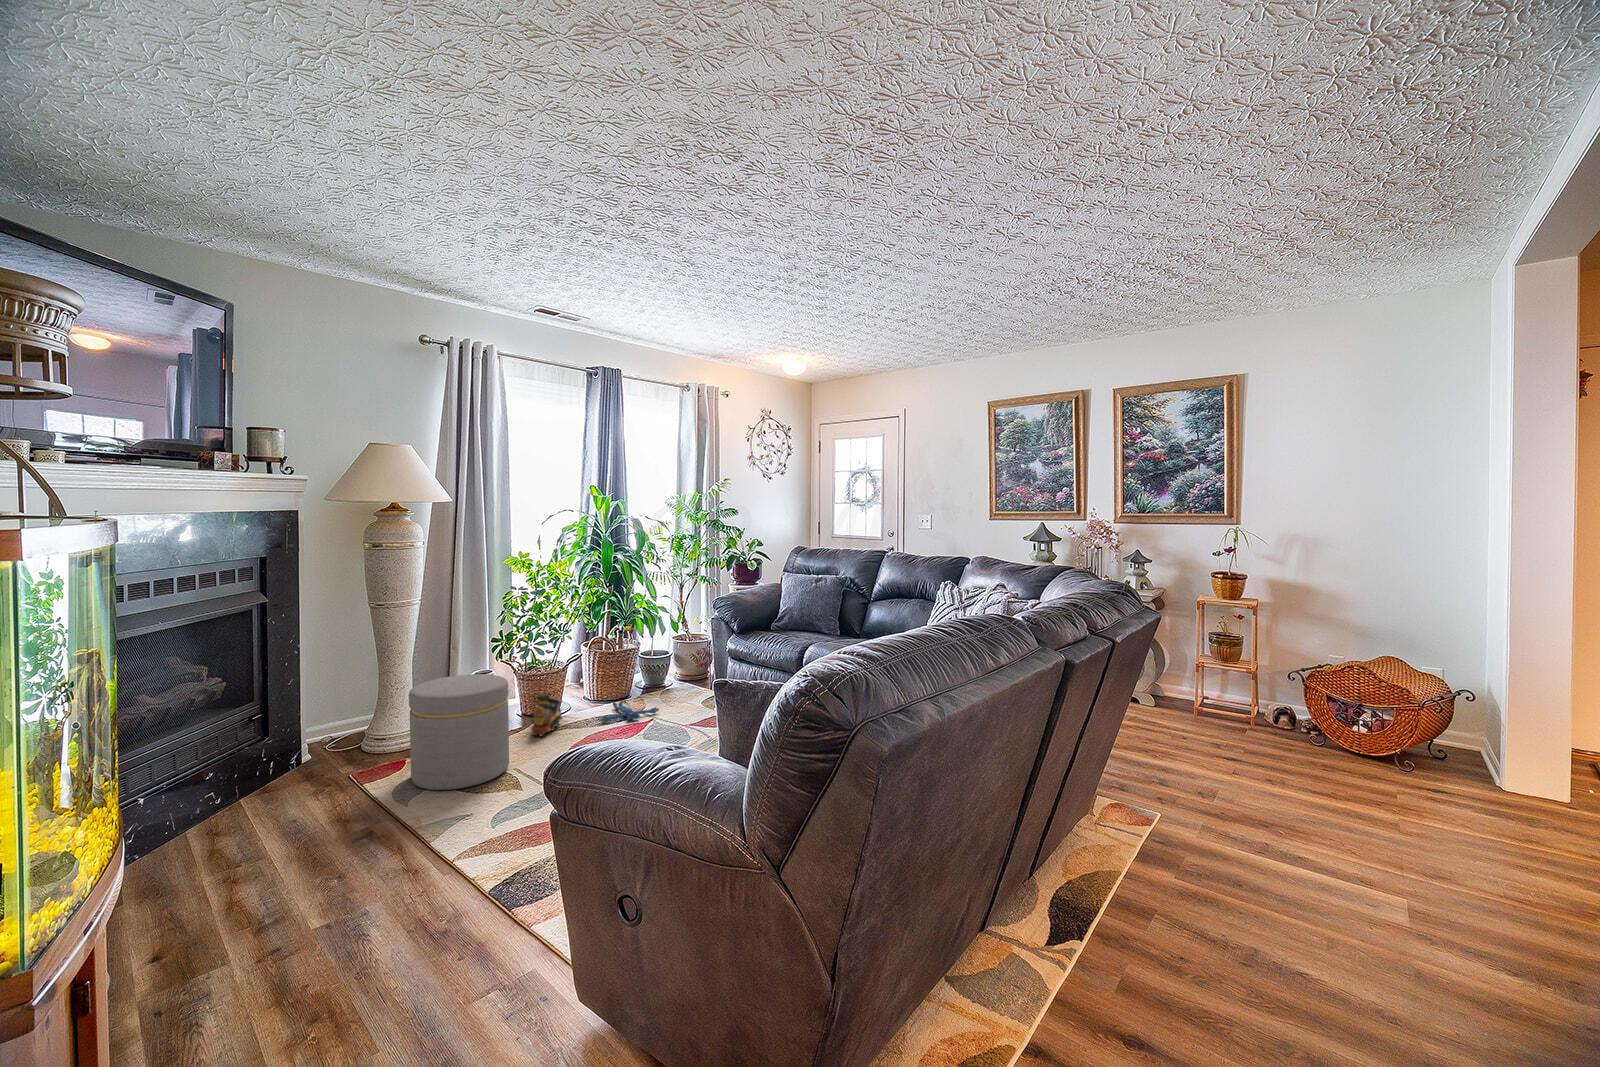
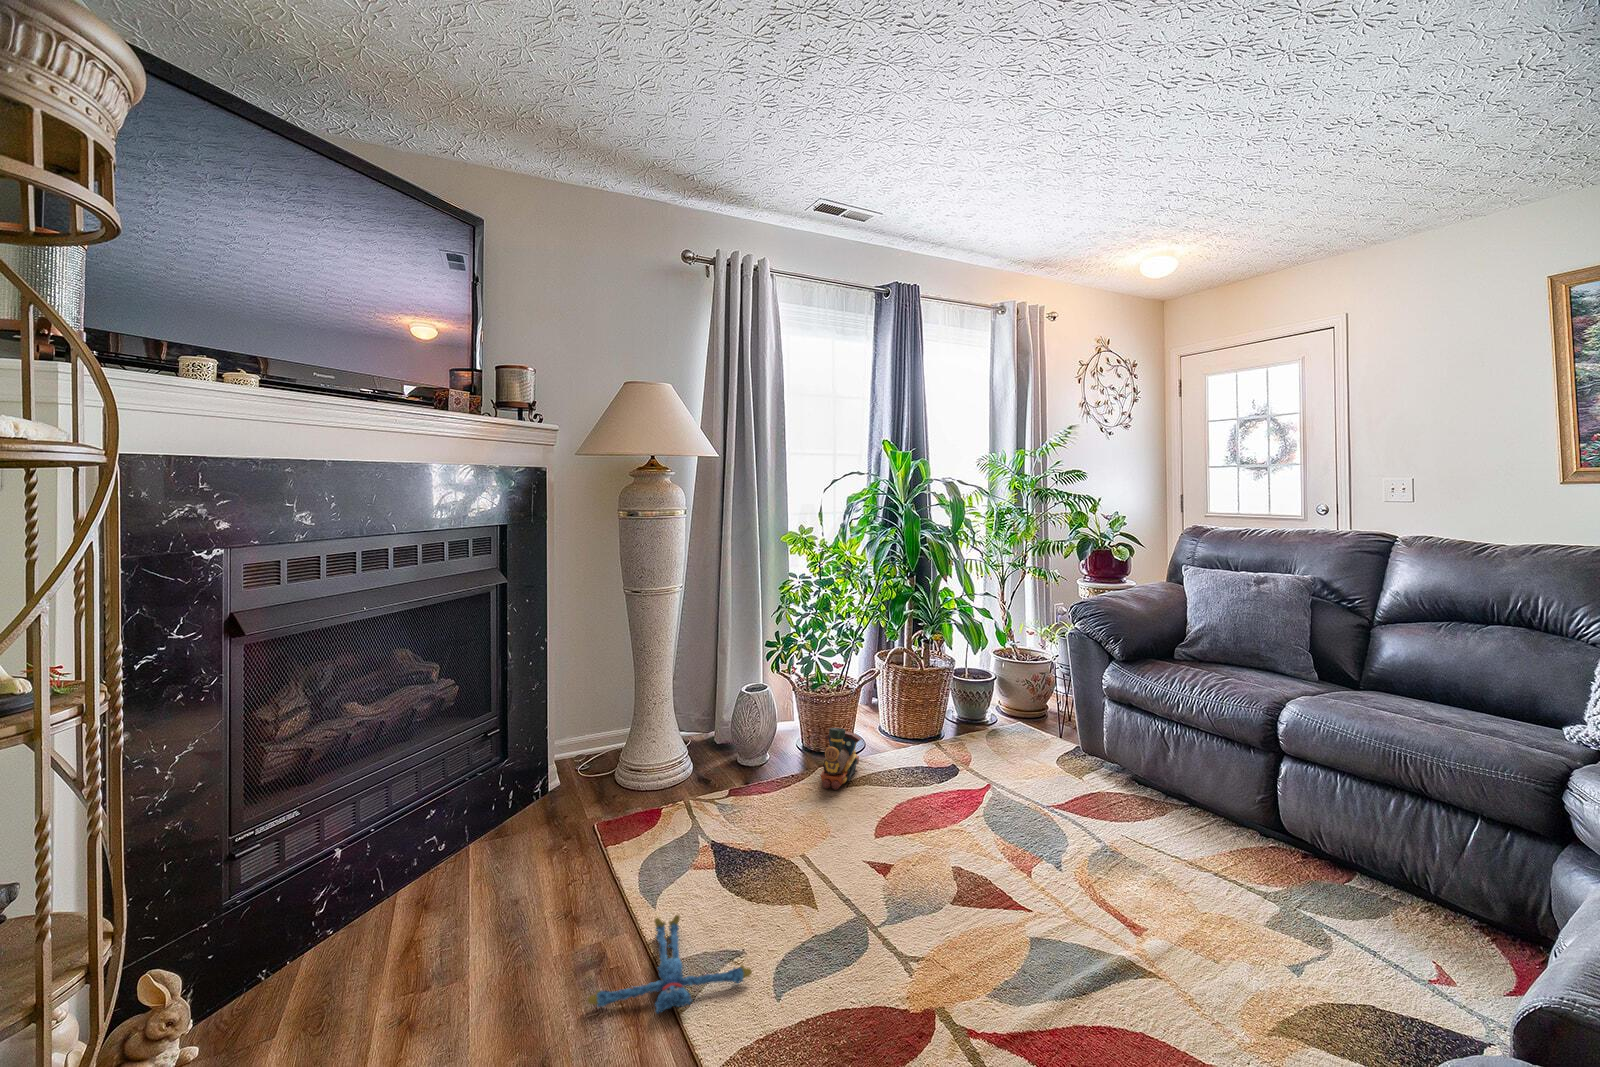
ottoman: present [409,674,509,790] -> none [667,698,799,877]
plush toy: present [600,701,659,722] -> present [588,915,752,1013]

